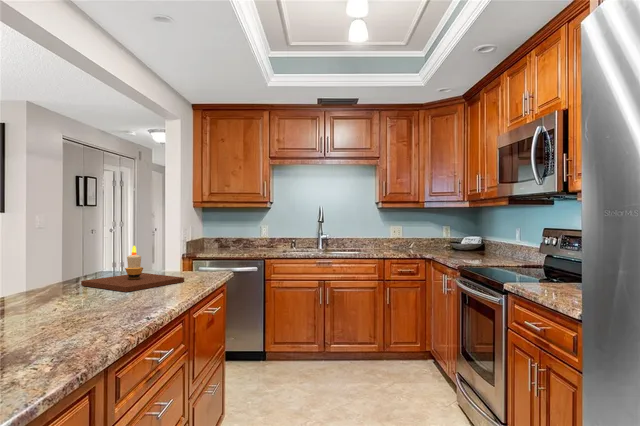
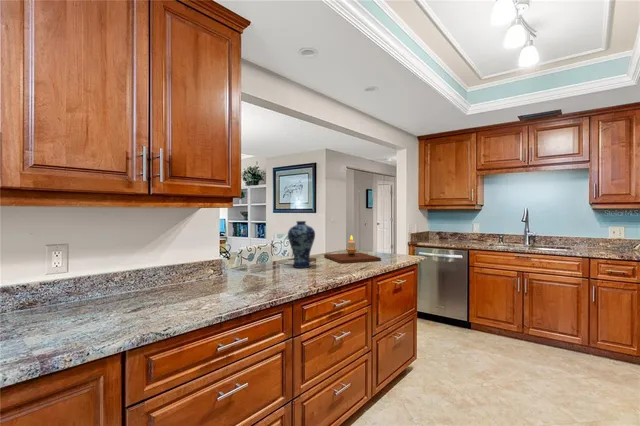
vase: none [28,223,88,308] -> present [288,221,315,268]

